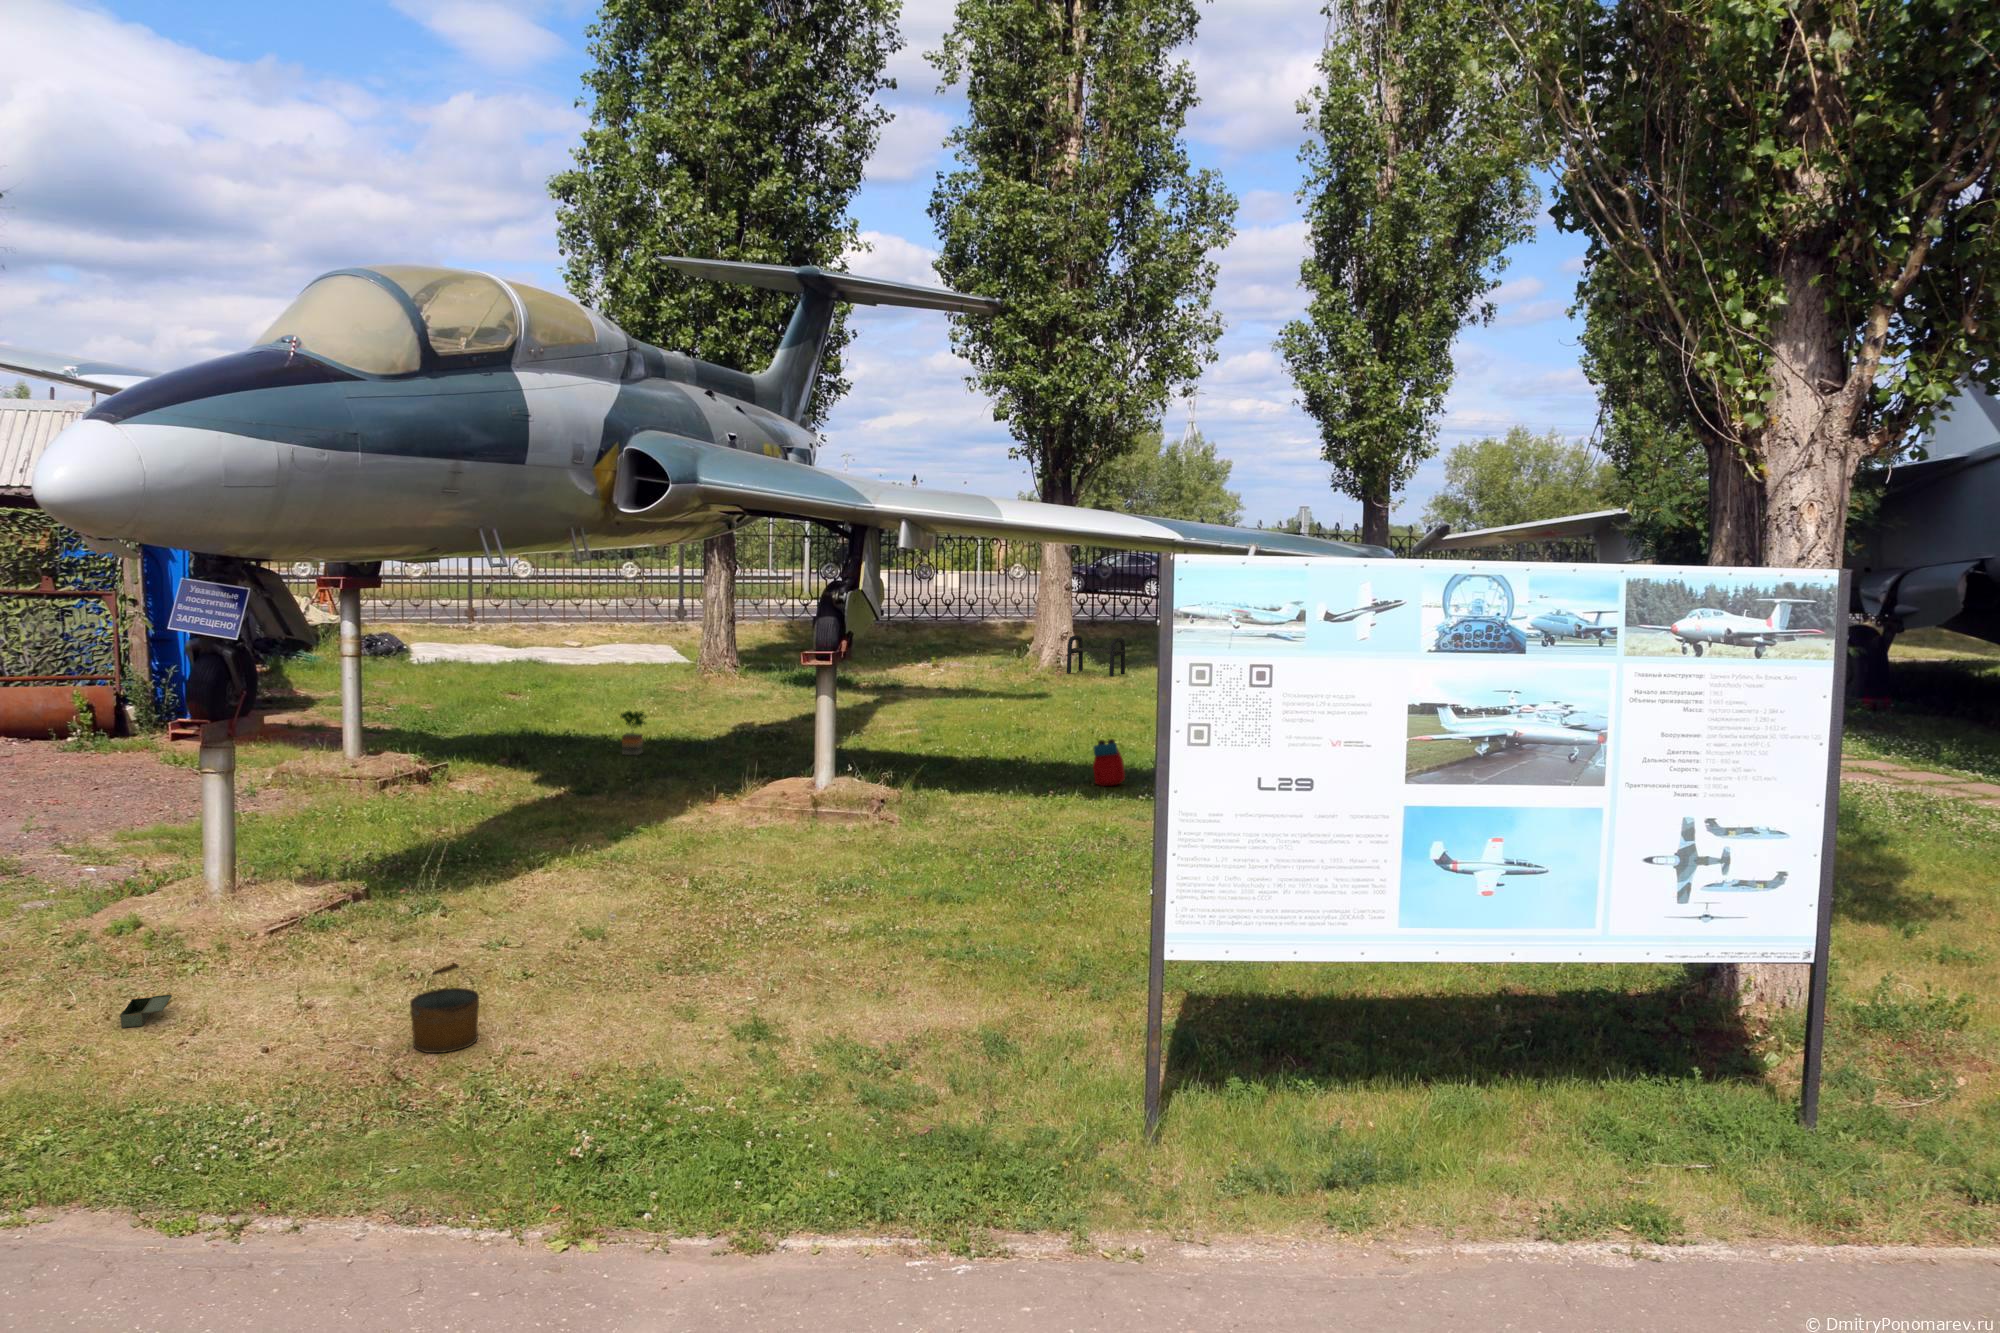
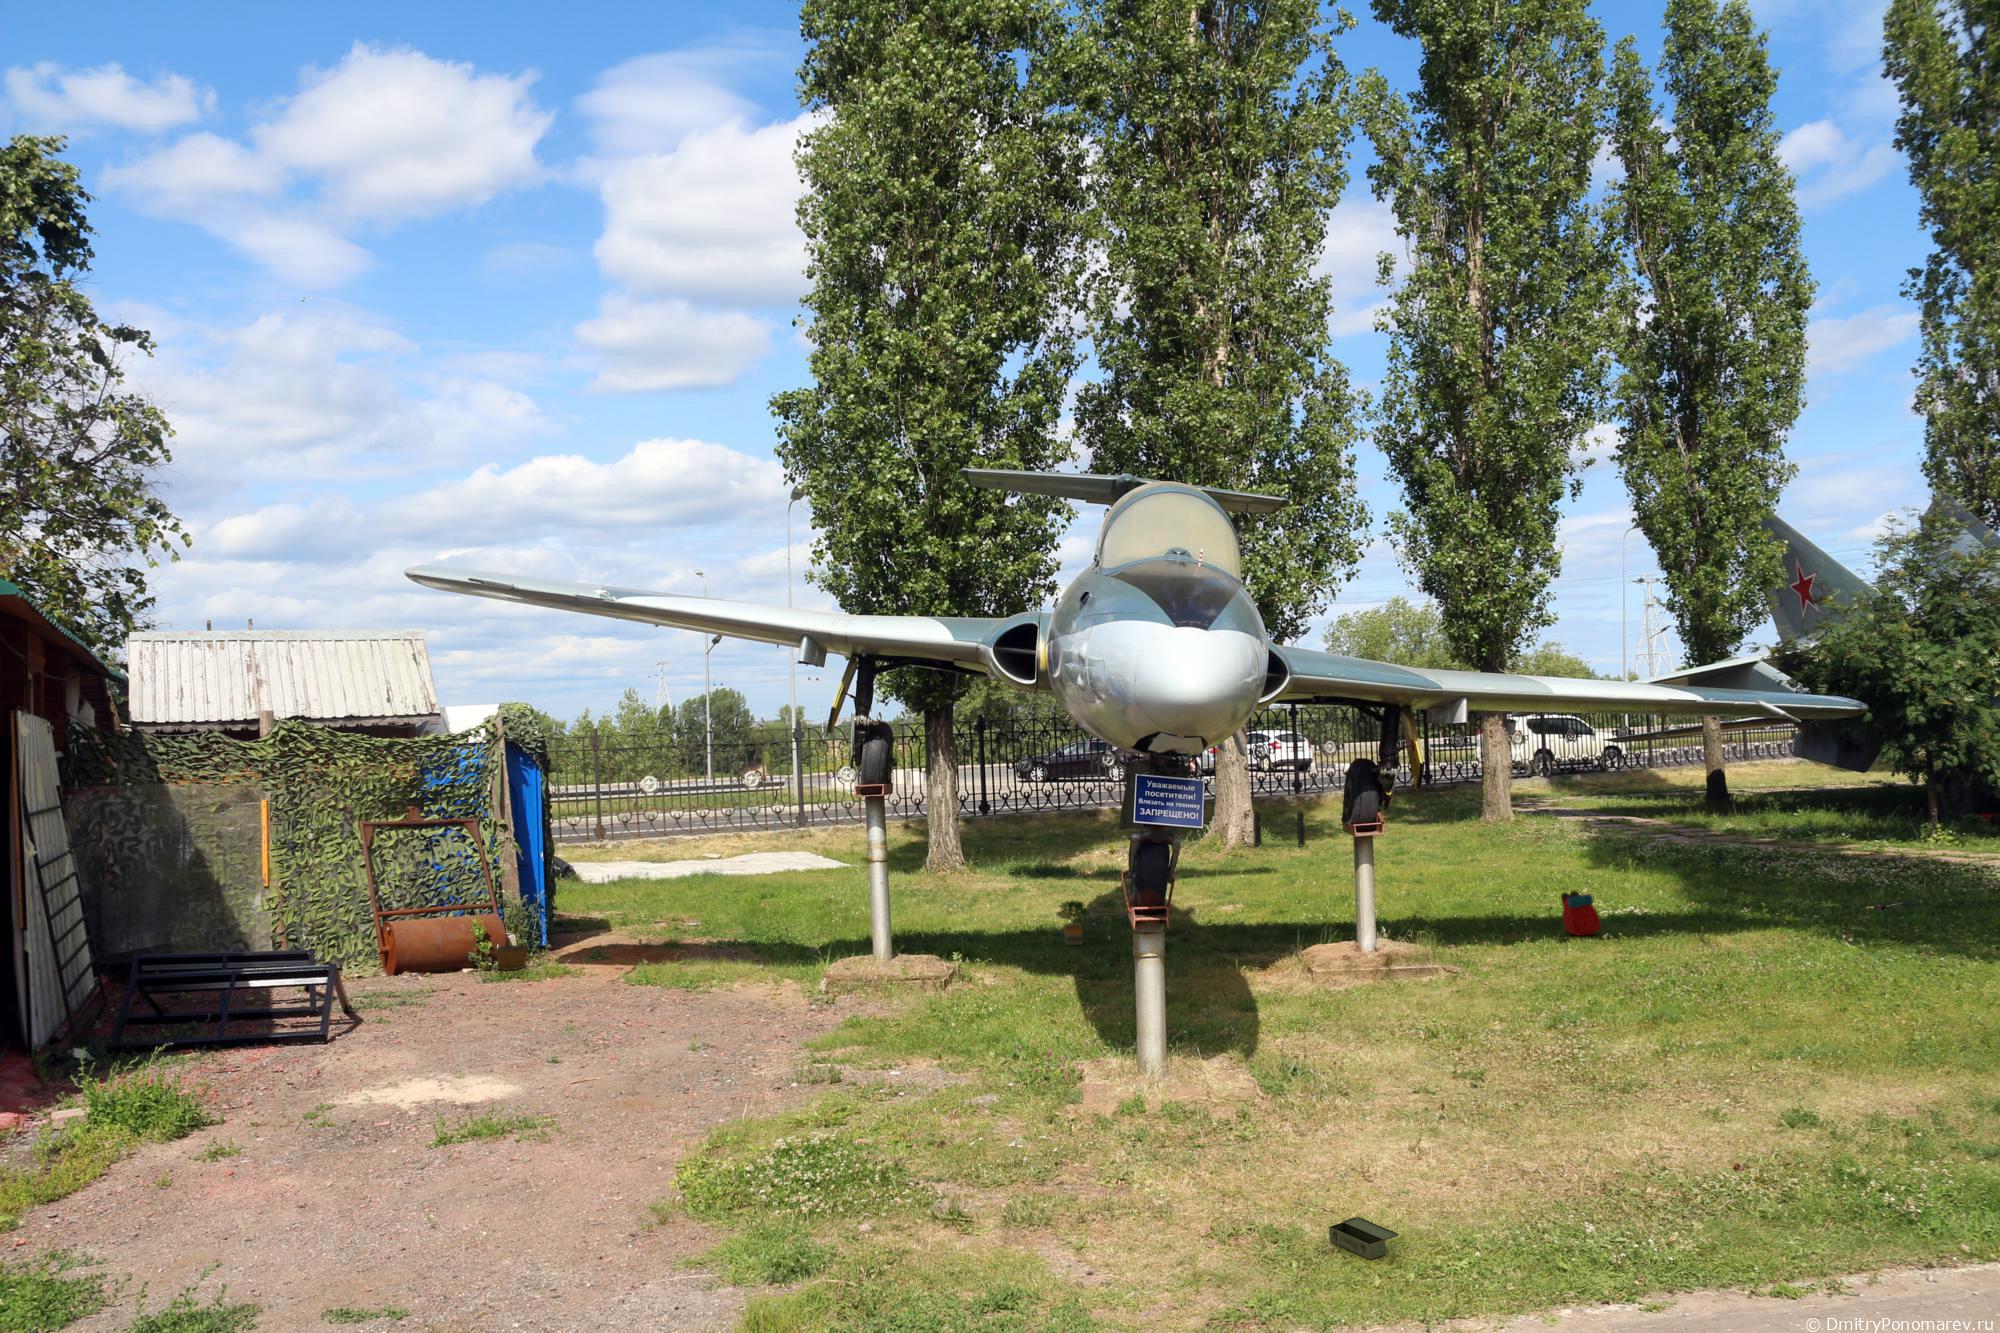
bucket: present [410,964,479,1053] -> present [496,932,527,970]

